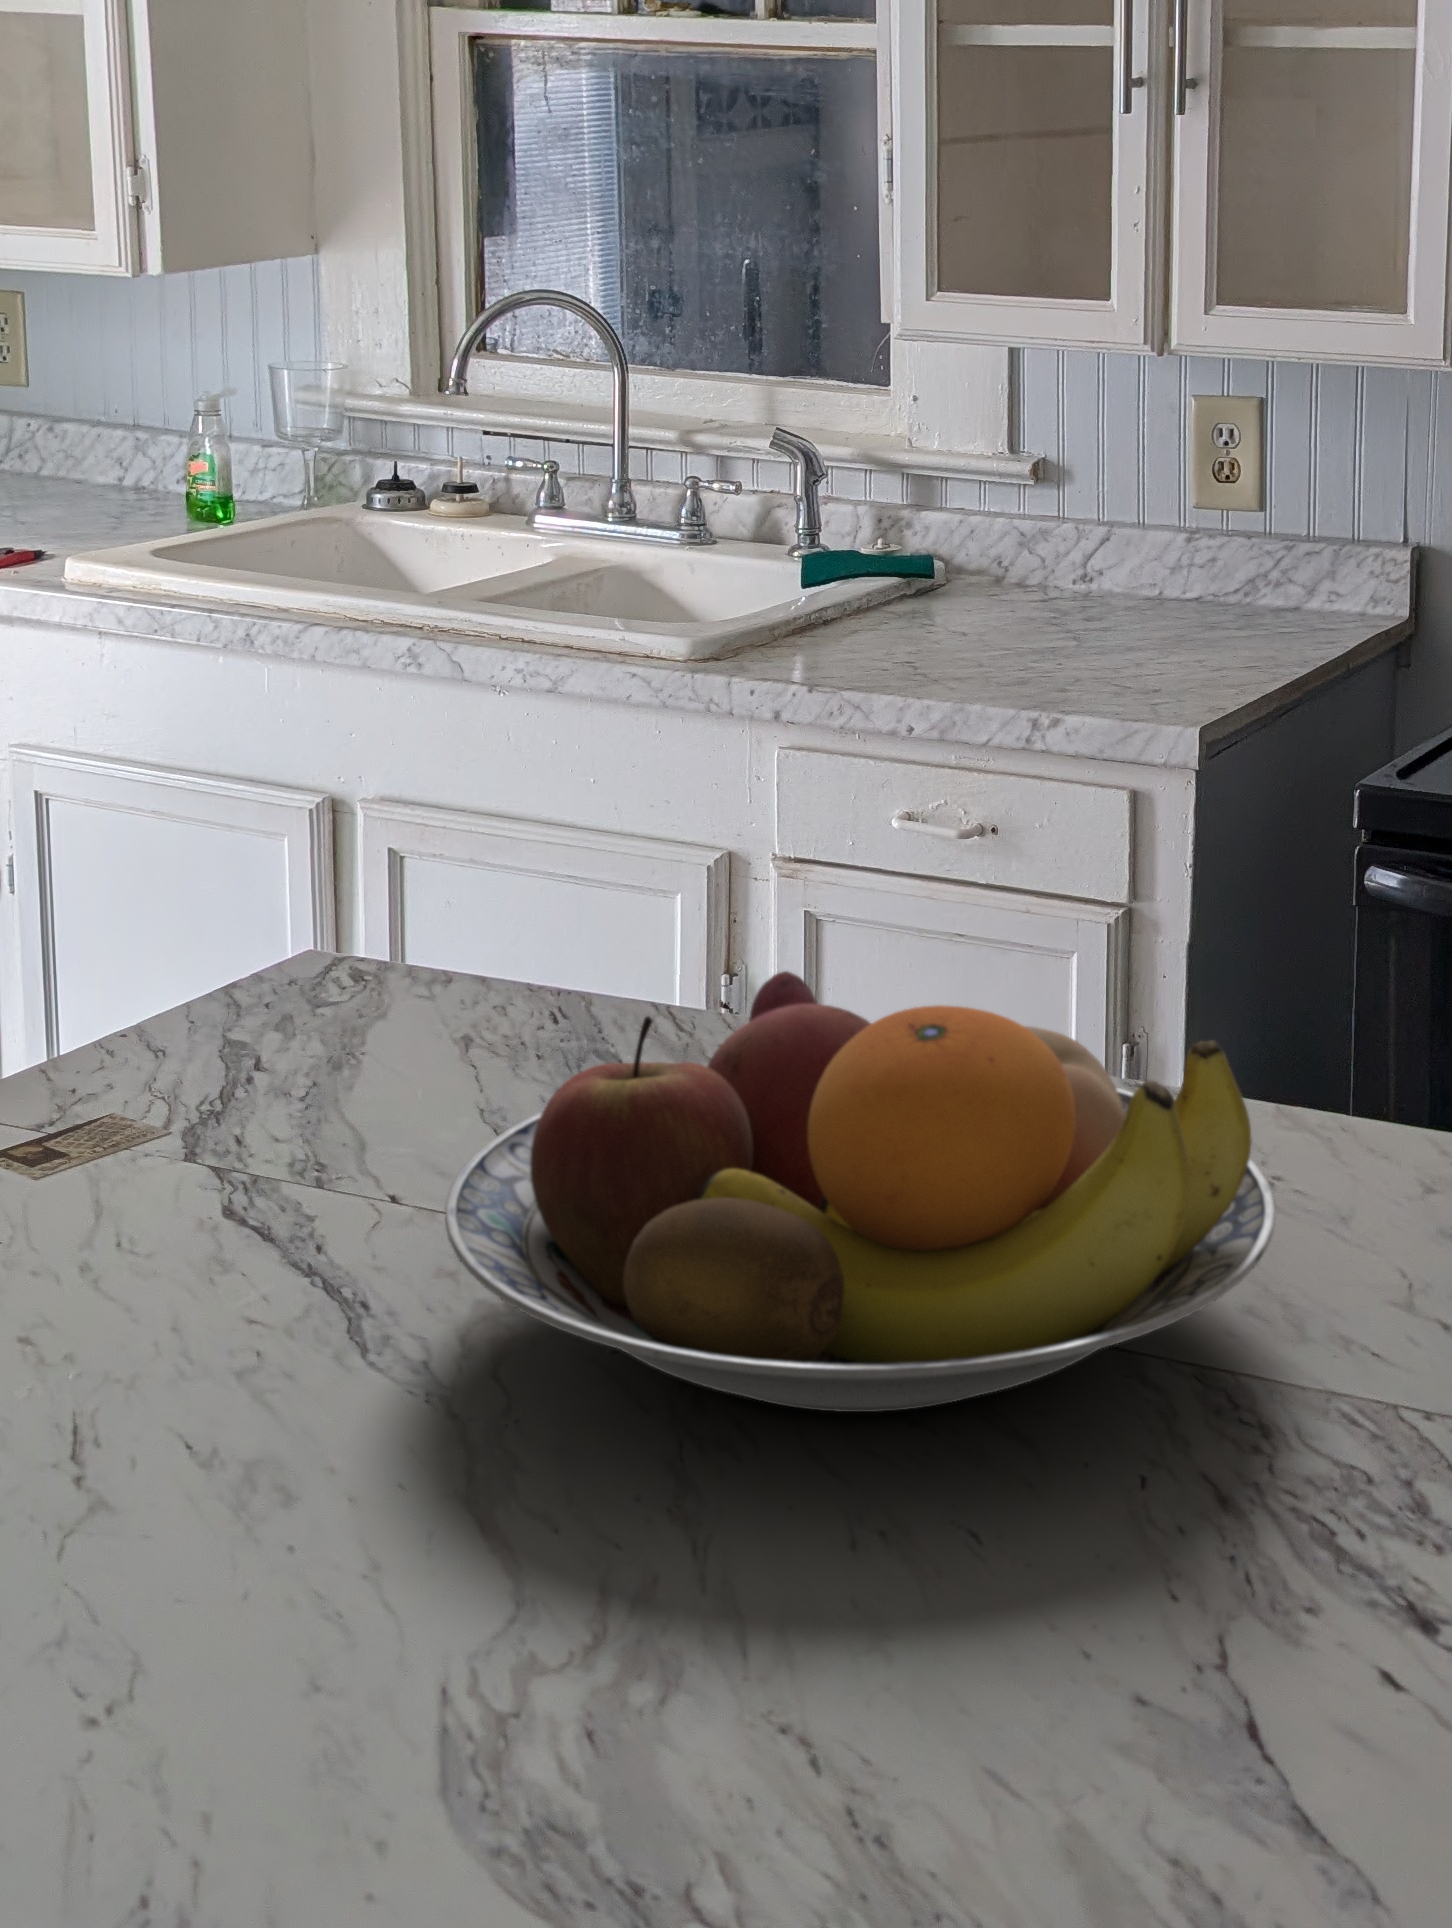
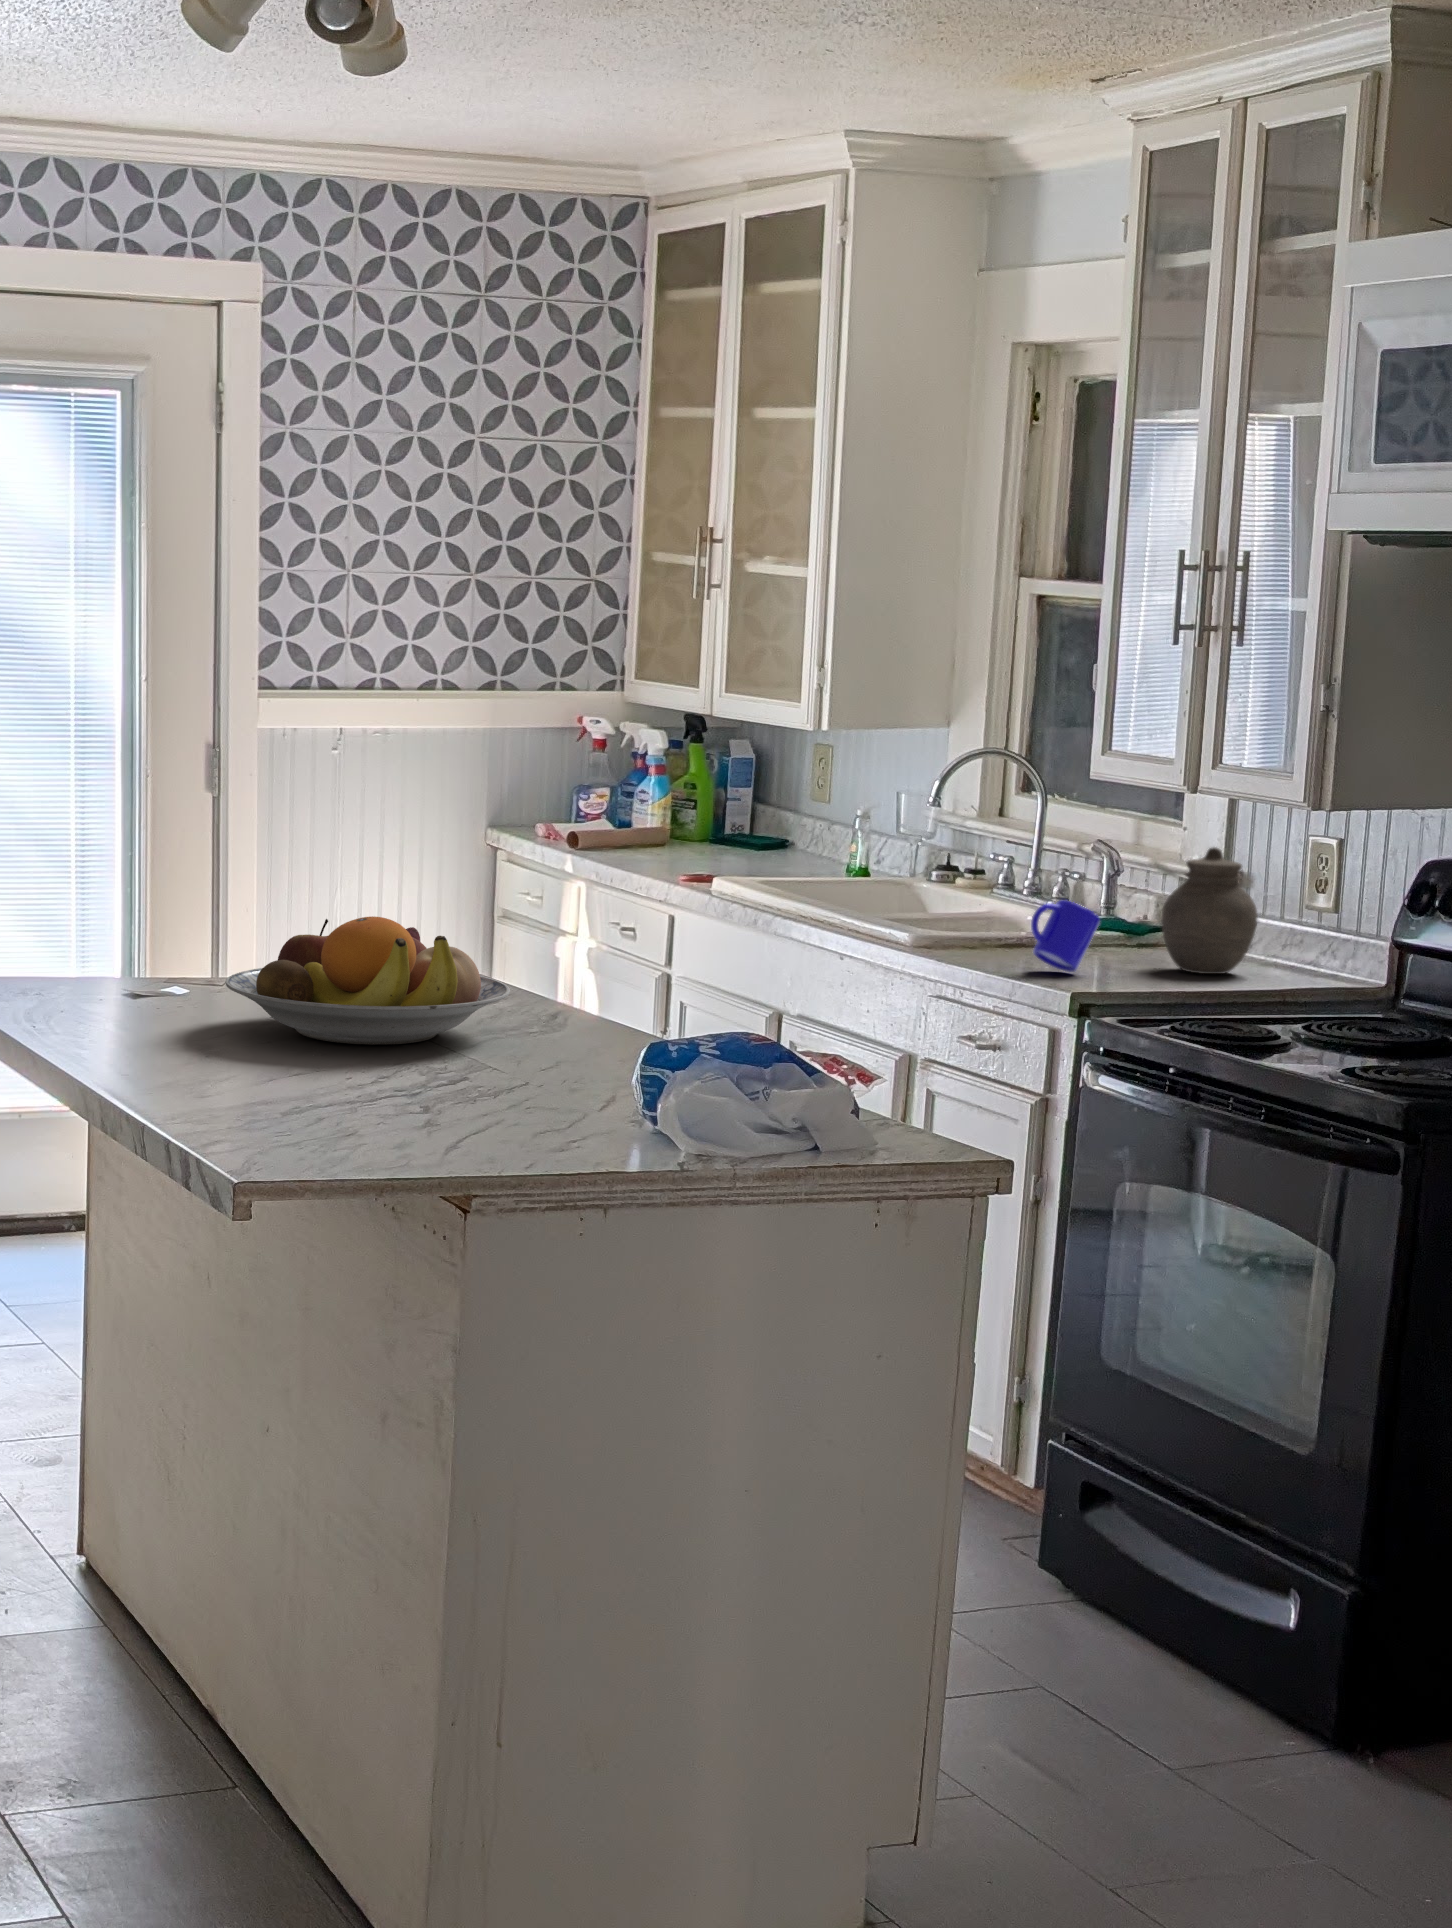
jar: none [1080,431,1229,637] -> present [1161,847,1258,974]
mug: none [972,553,1066,671] -> present [1031,900,1100,972]

